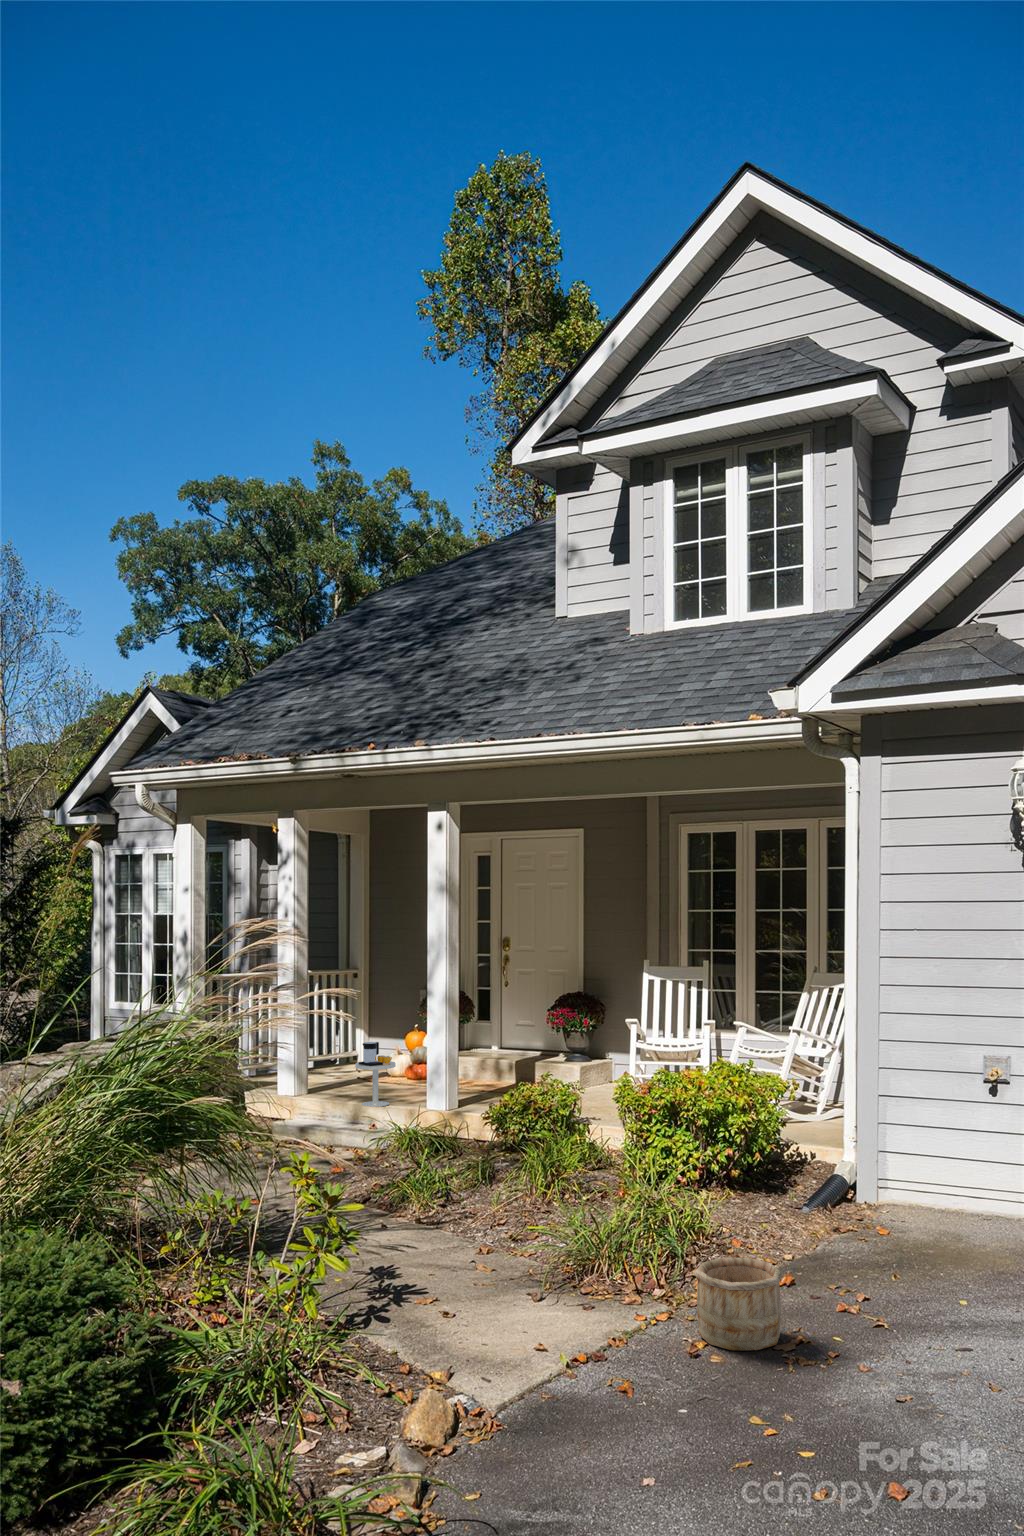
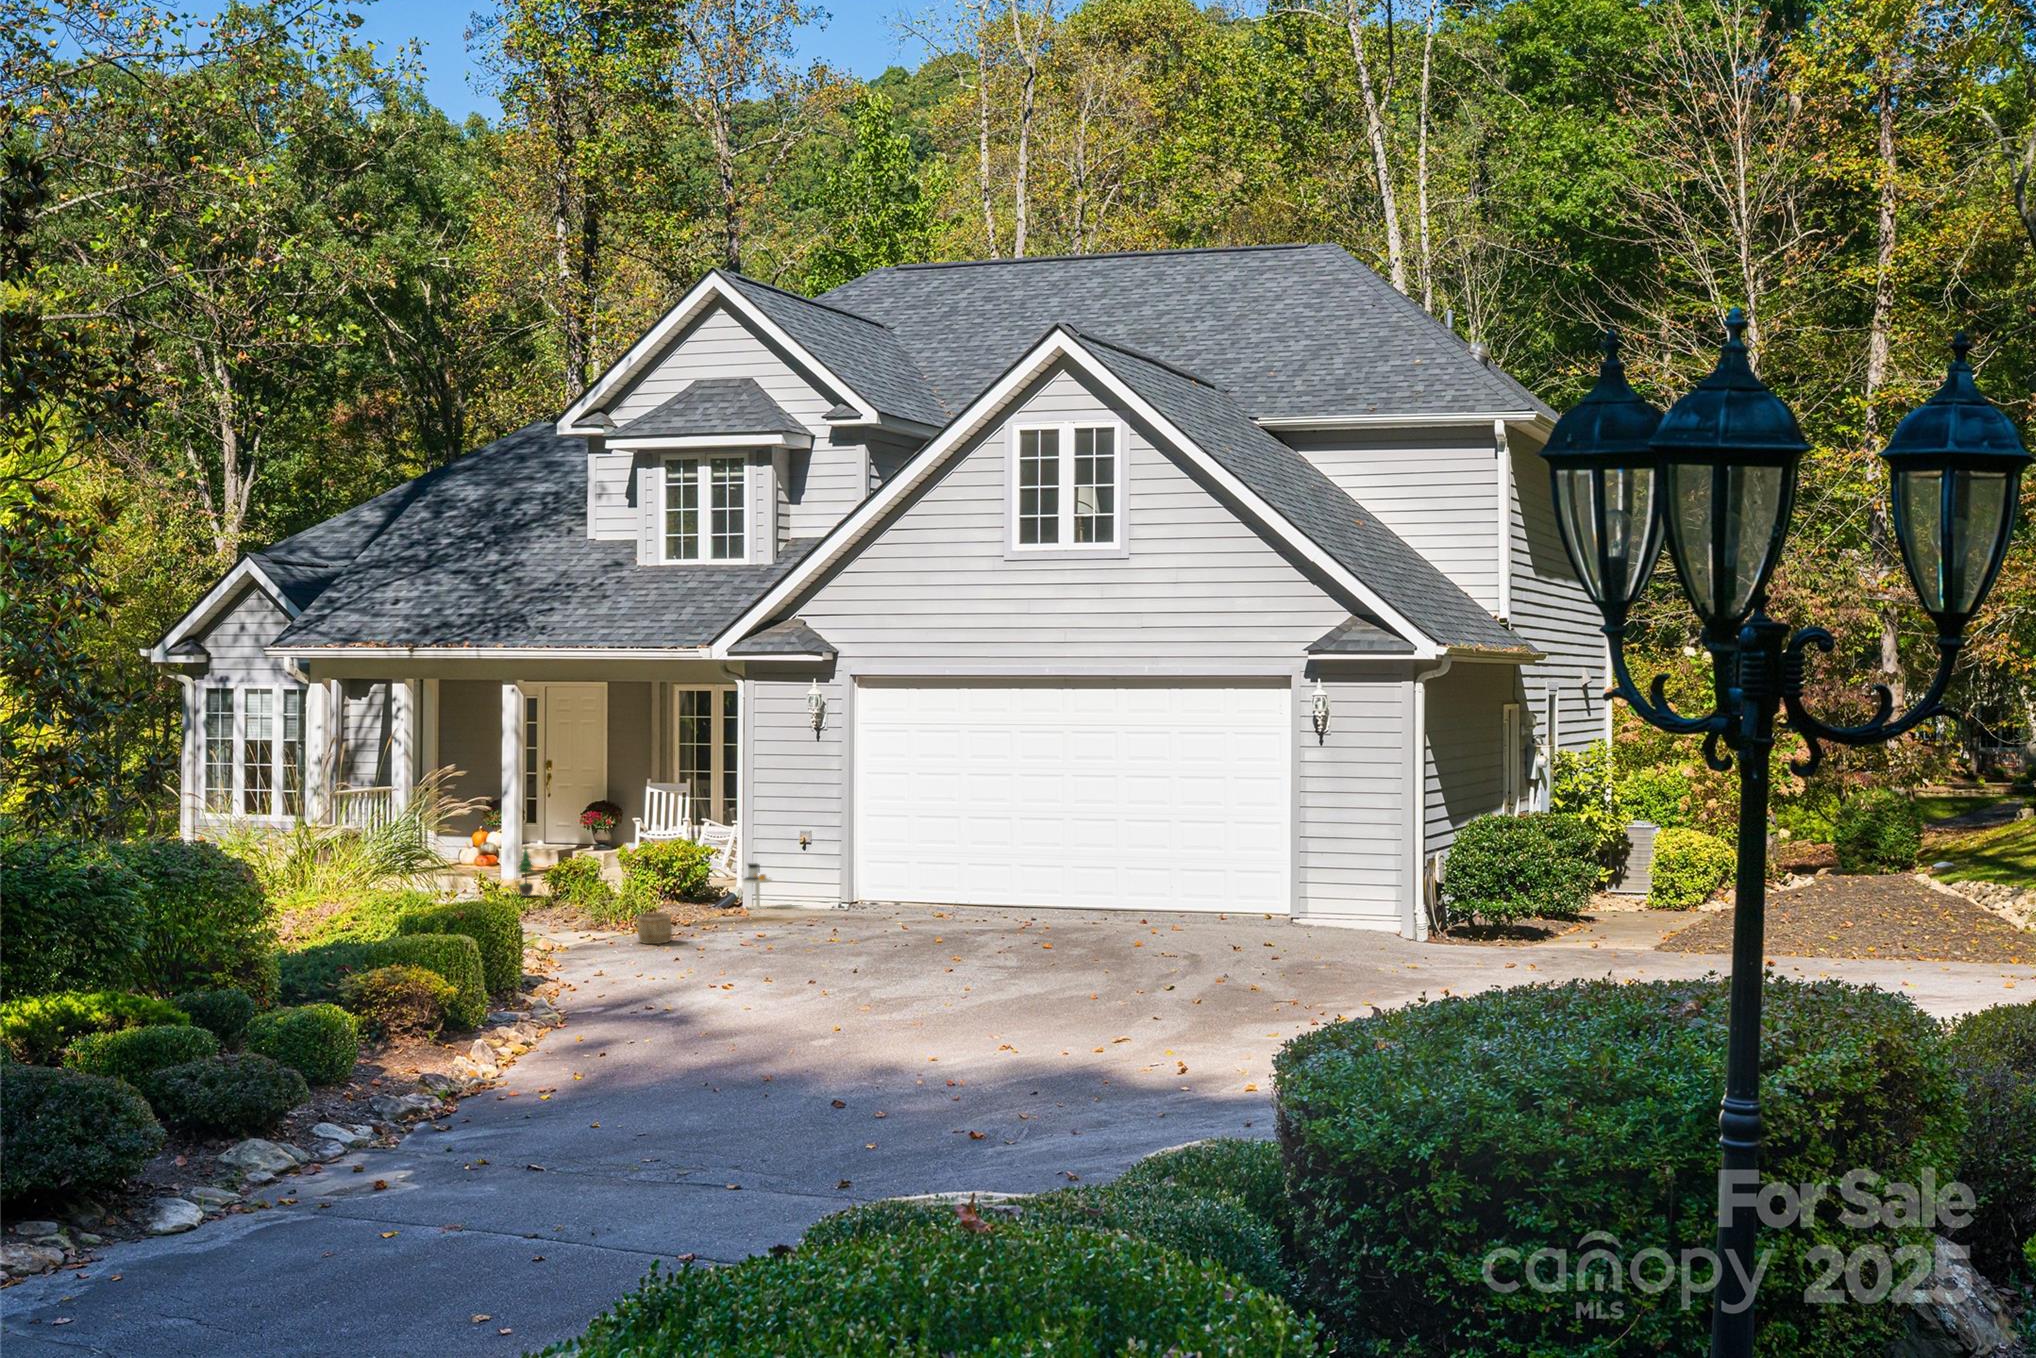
side table: present [355,1042,396,1107] -> present [743,863,772,910]
potted tree: none [436,1066,469,1161] -> present [519,847,534,896]

